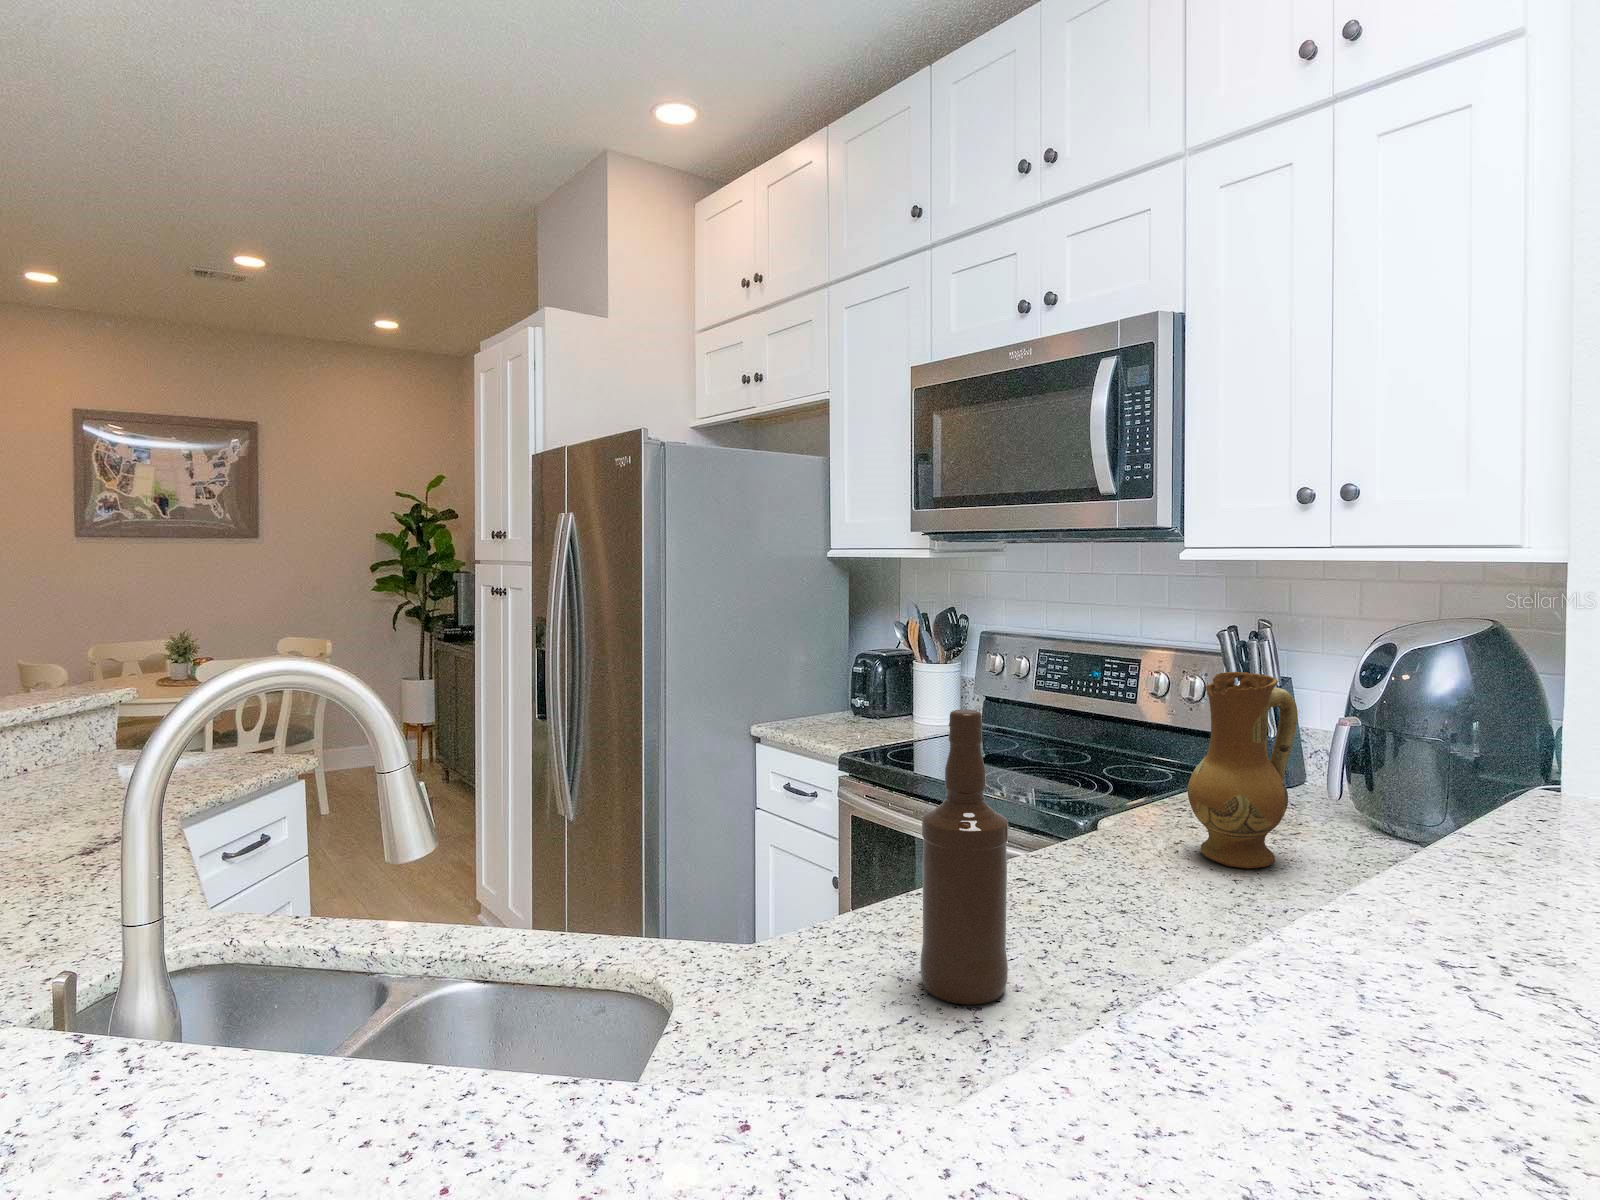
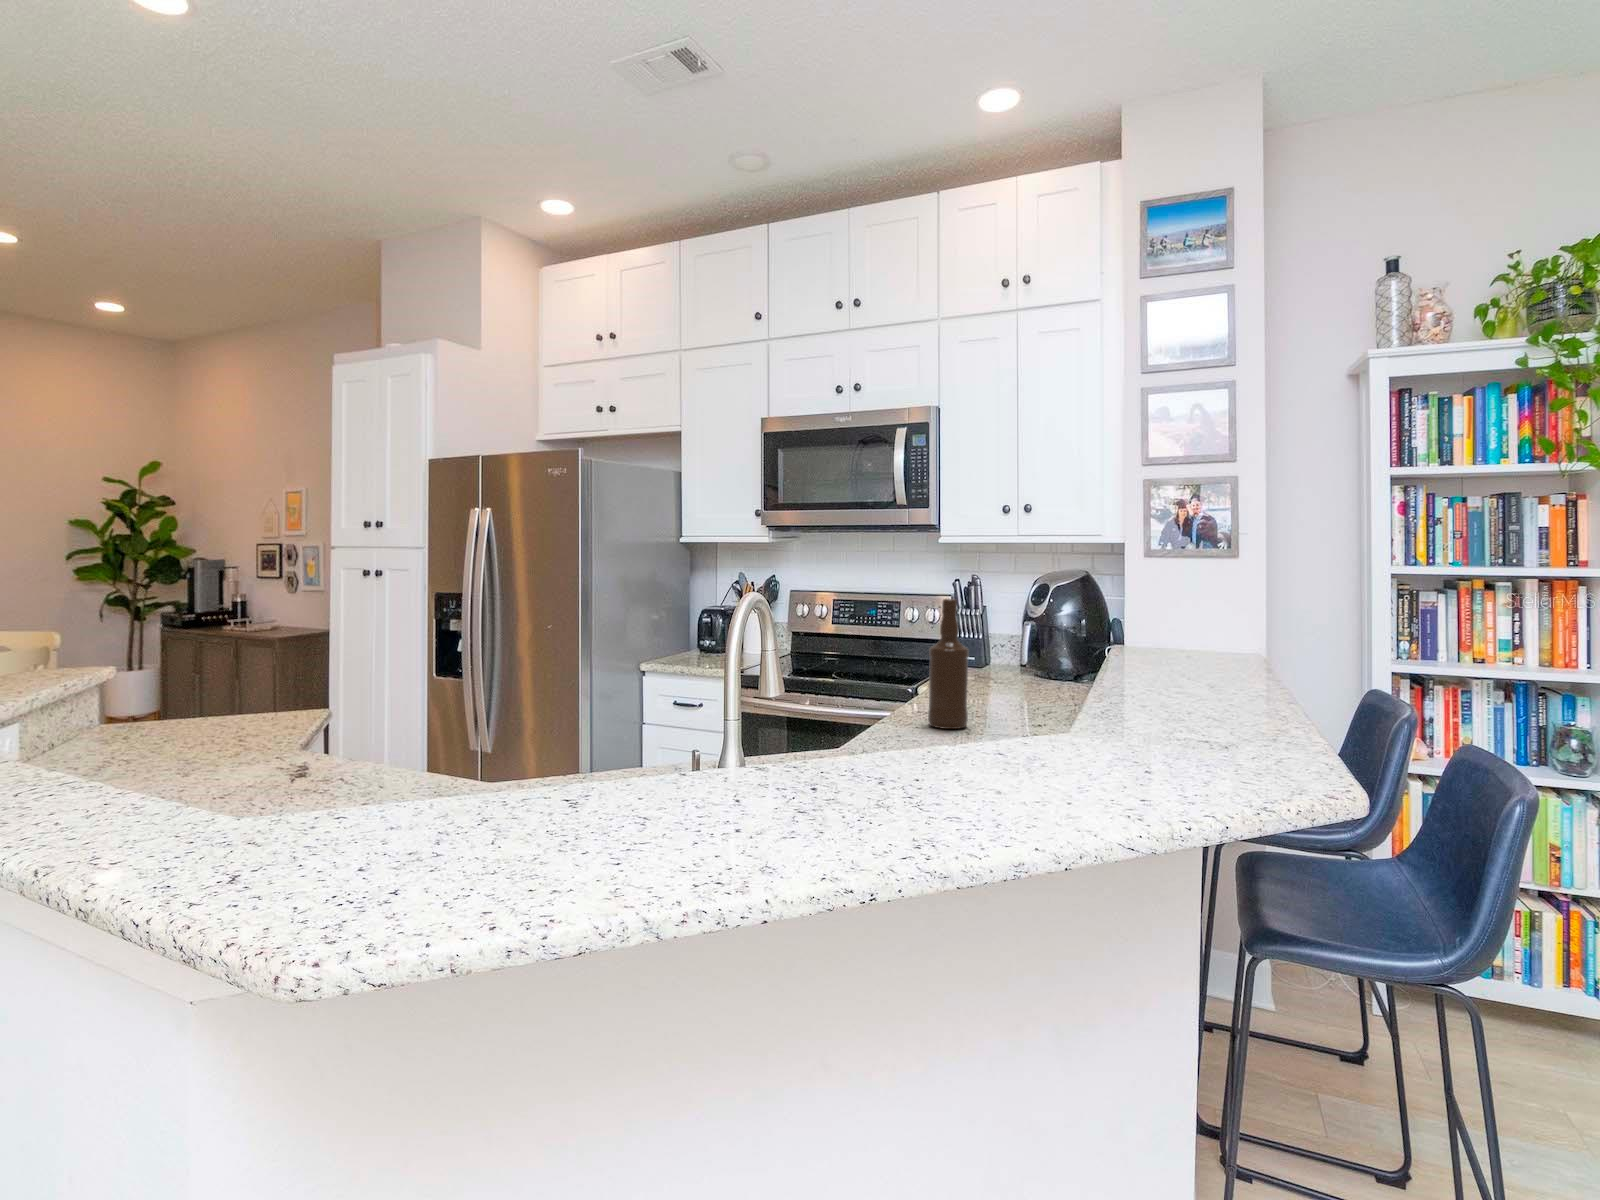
ceramic jug: present [1188,672,1298,868] -> none [976,595,1022,689]

